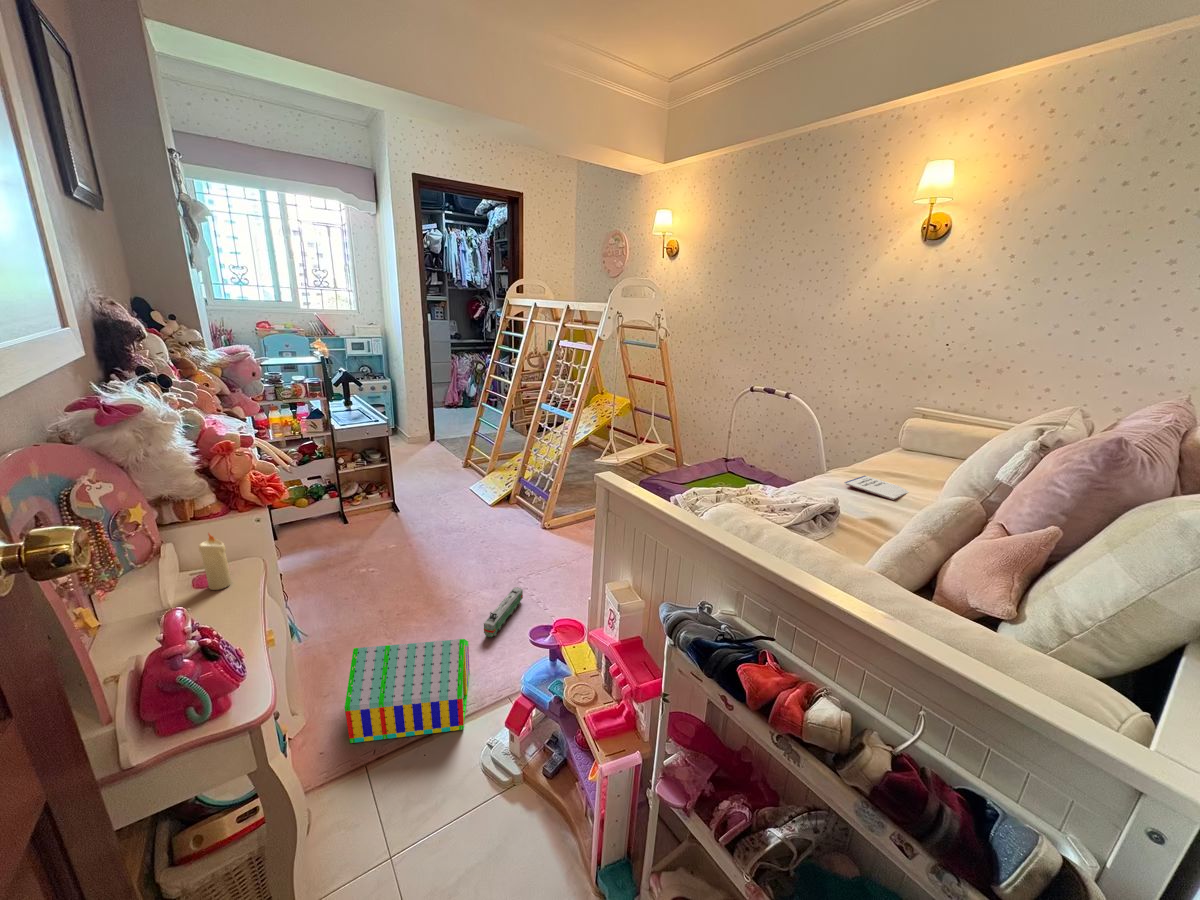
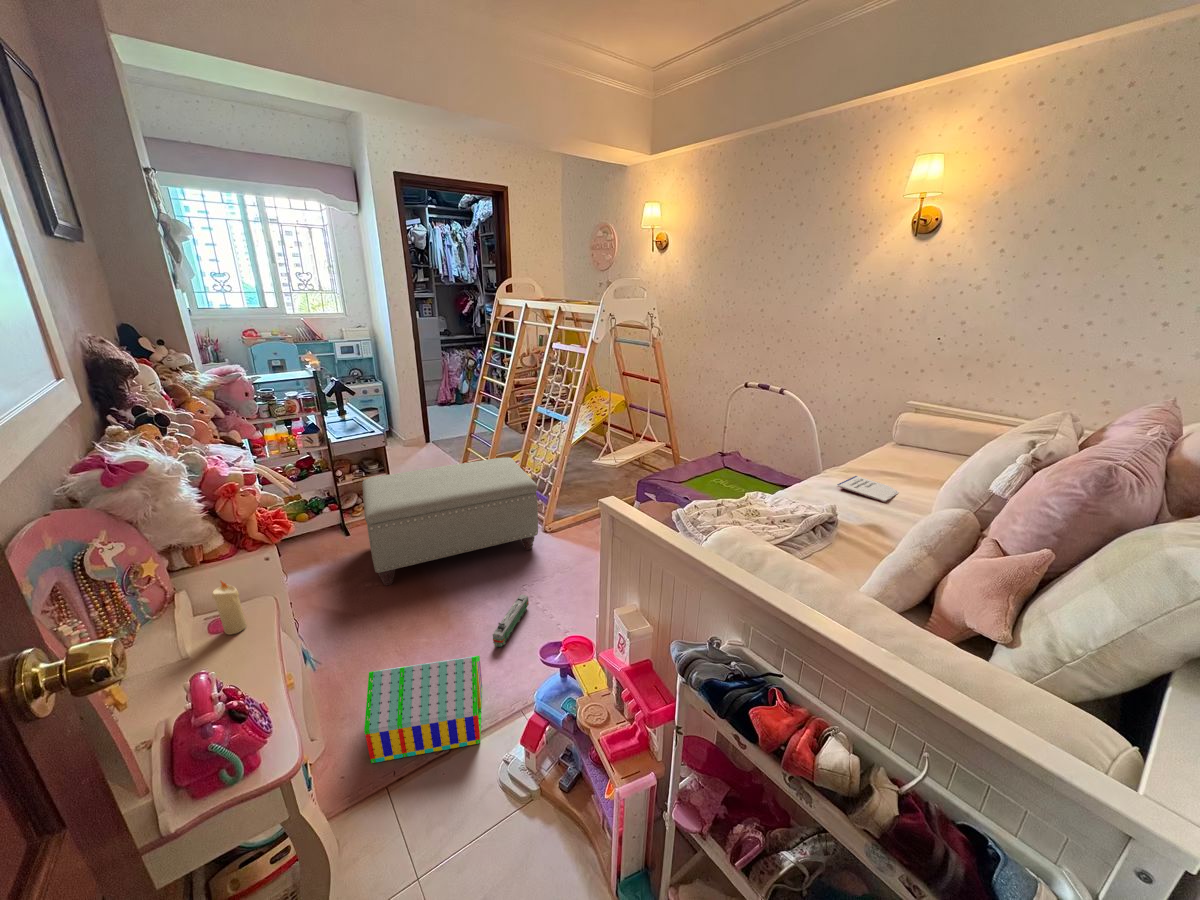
ottoman: none [361,453,538,573] -> present [362,457,538,585]

